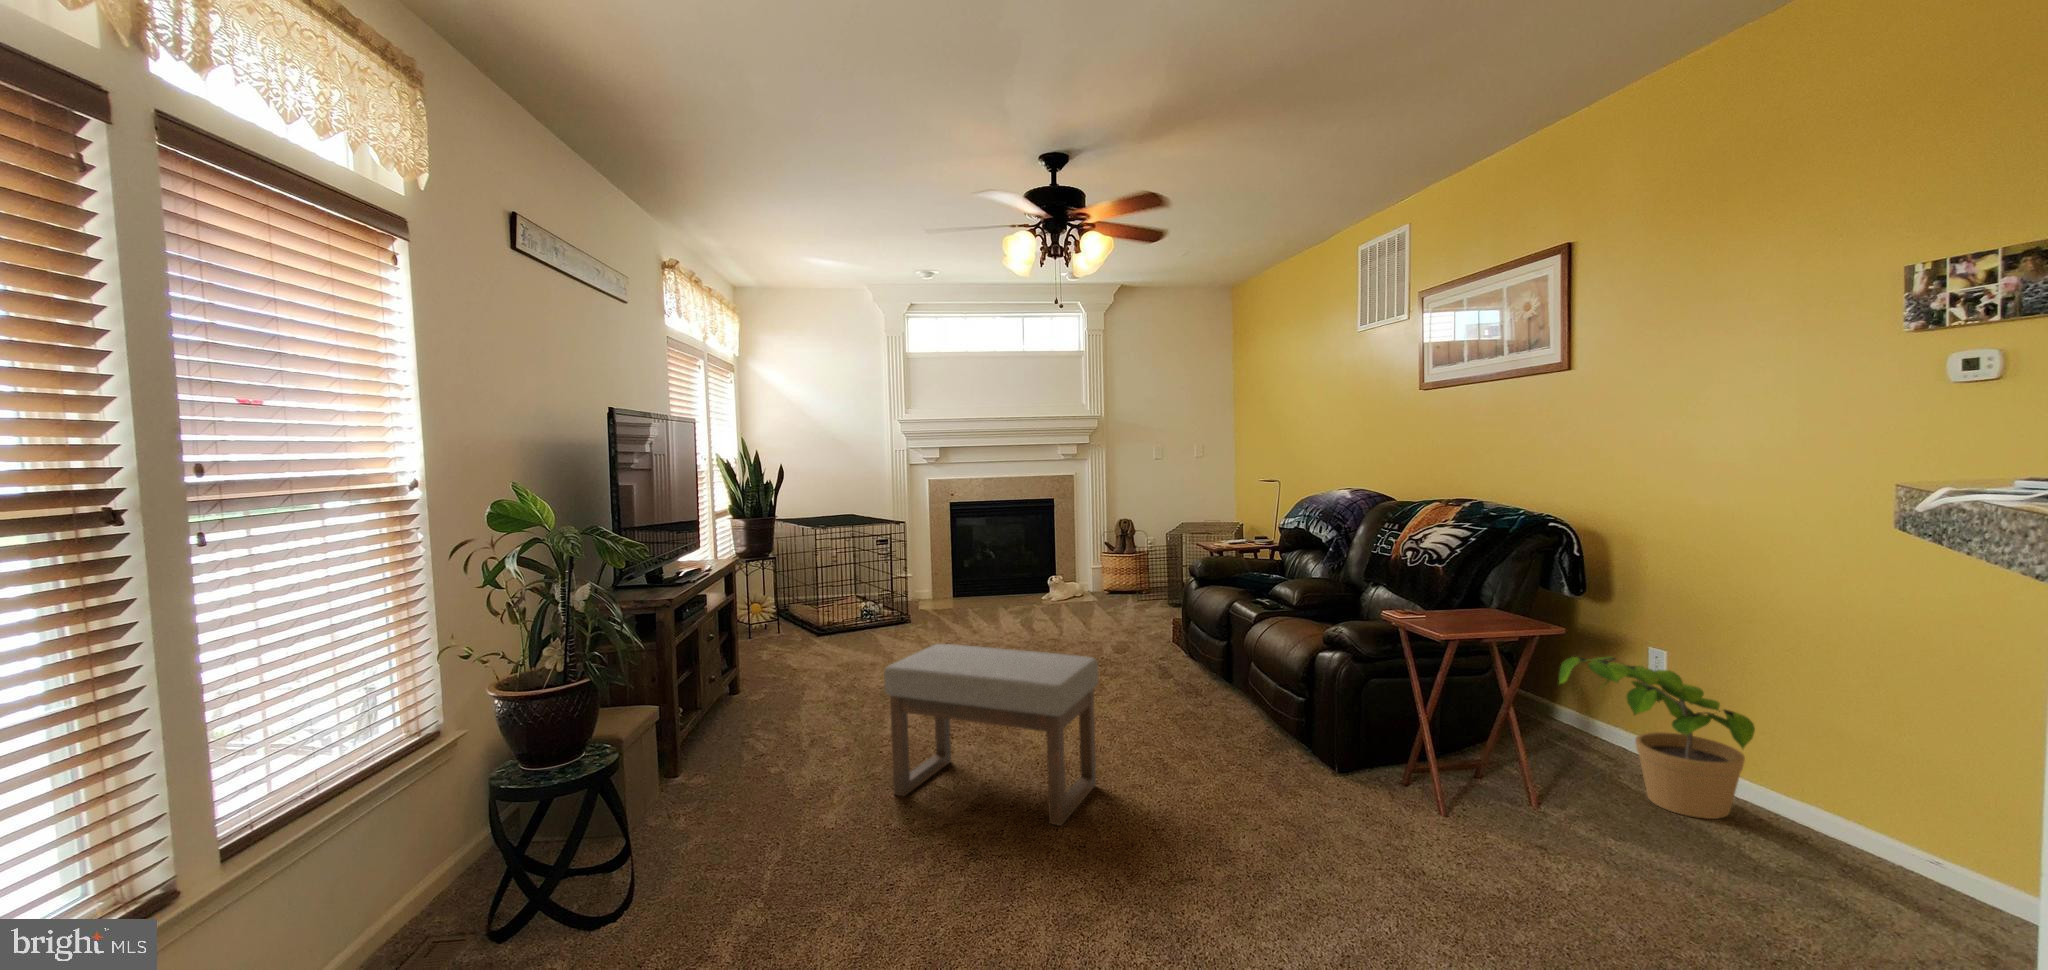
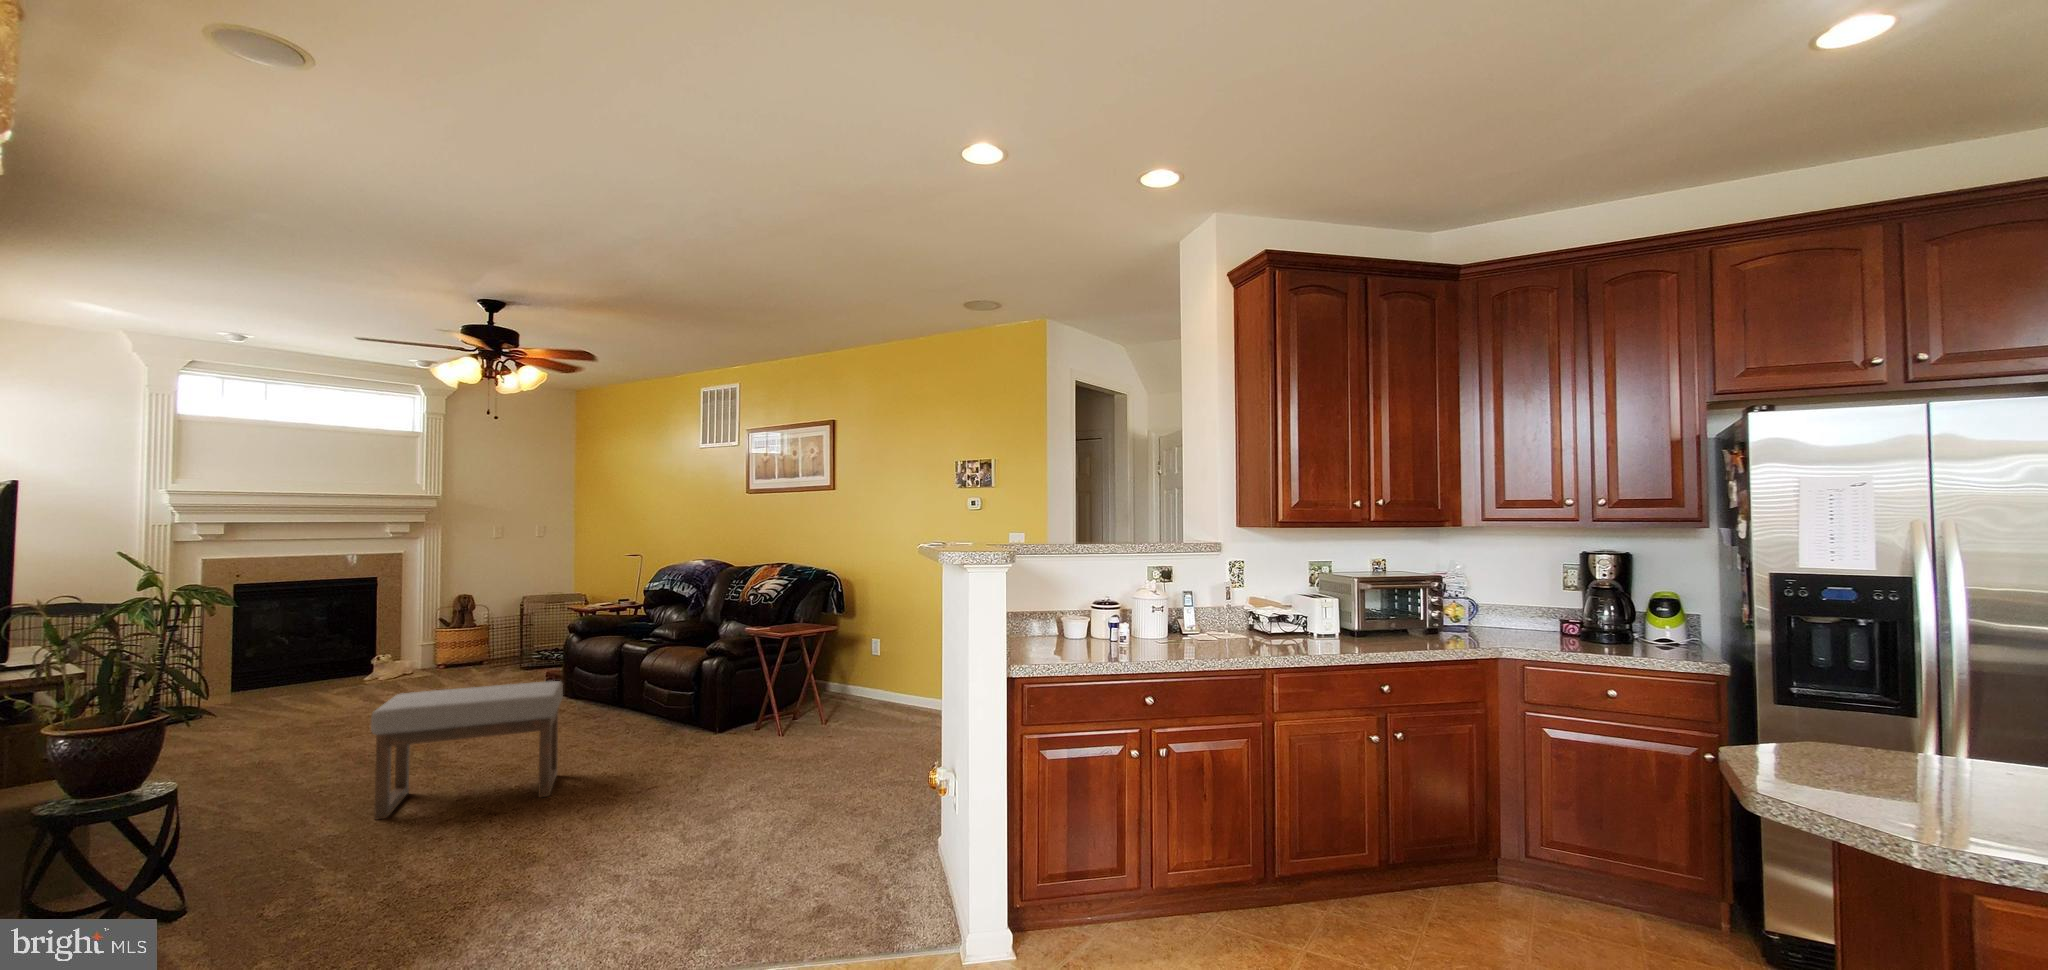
potted plant: present [1559,656,1755,819] -> none [835,640,912,714]

